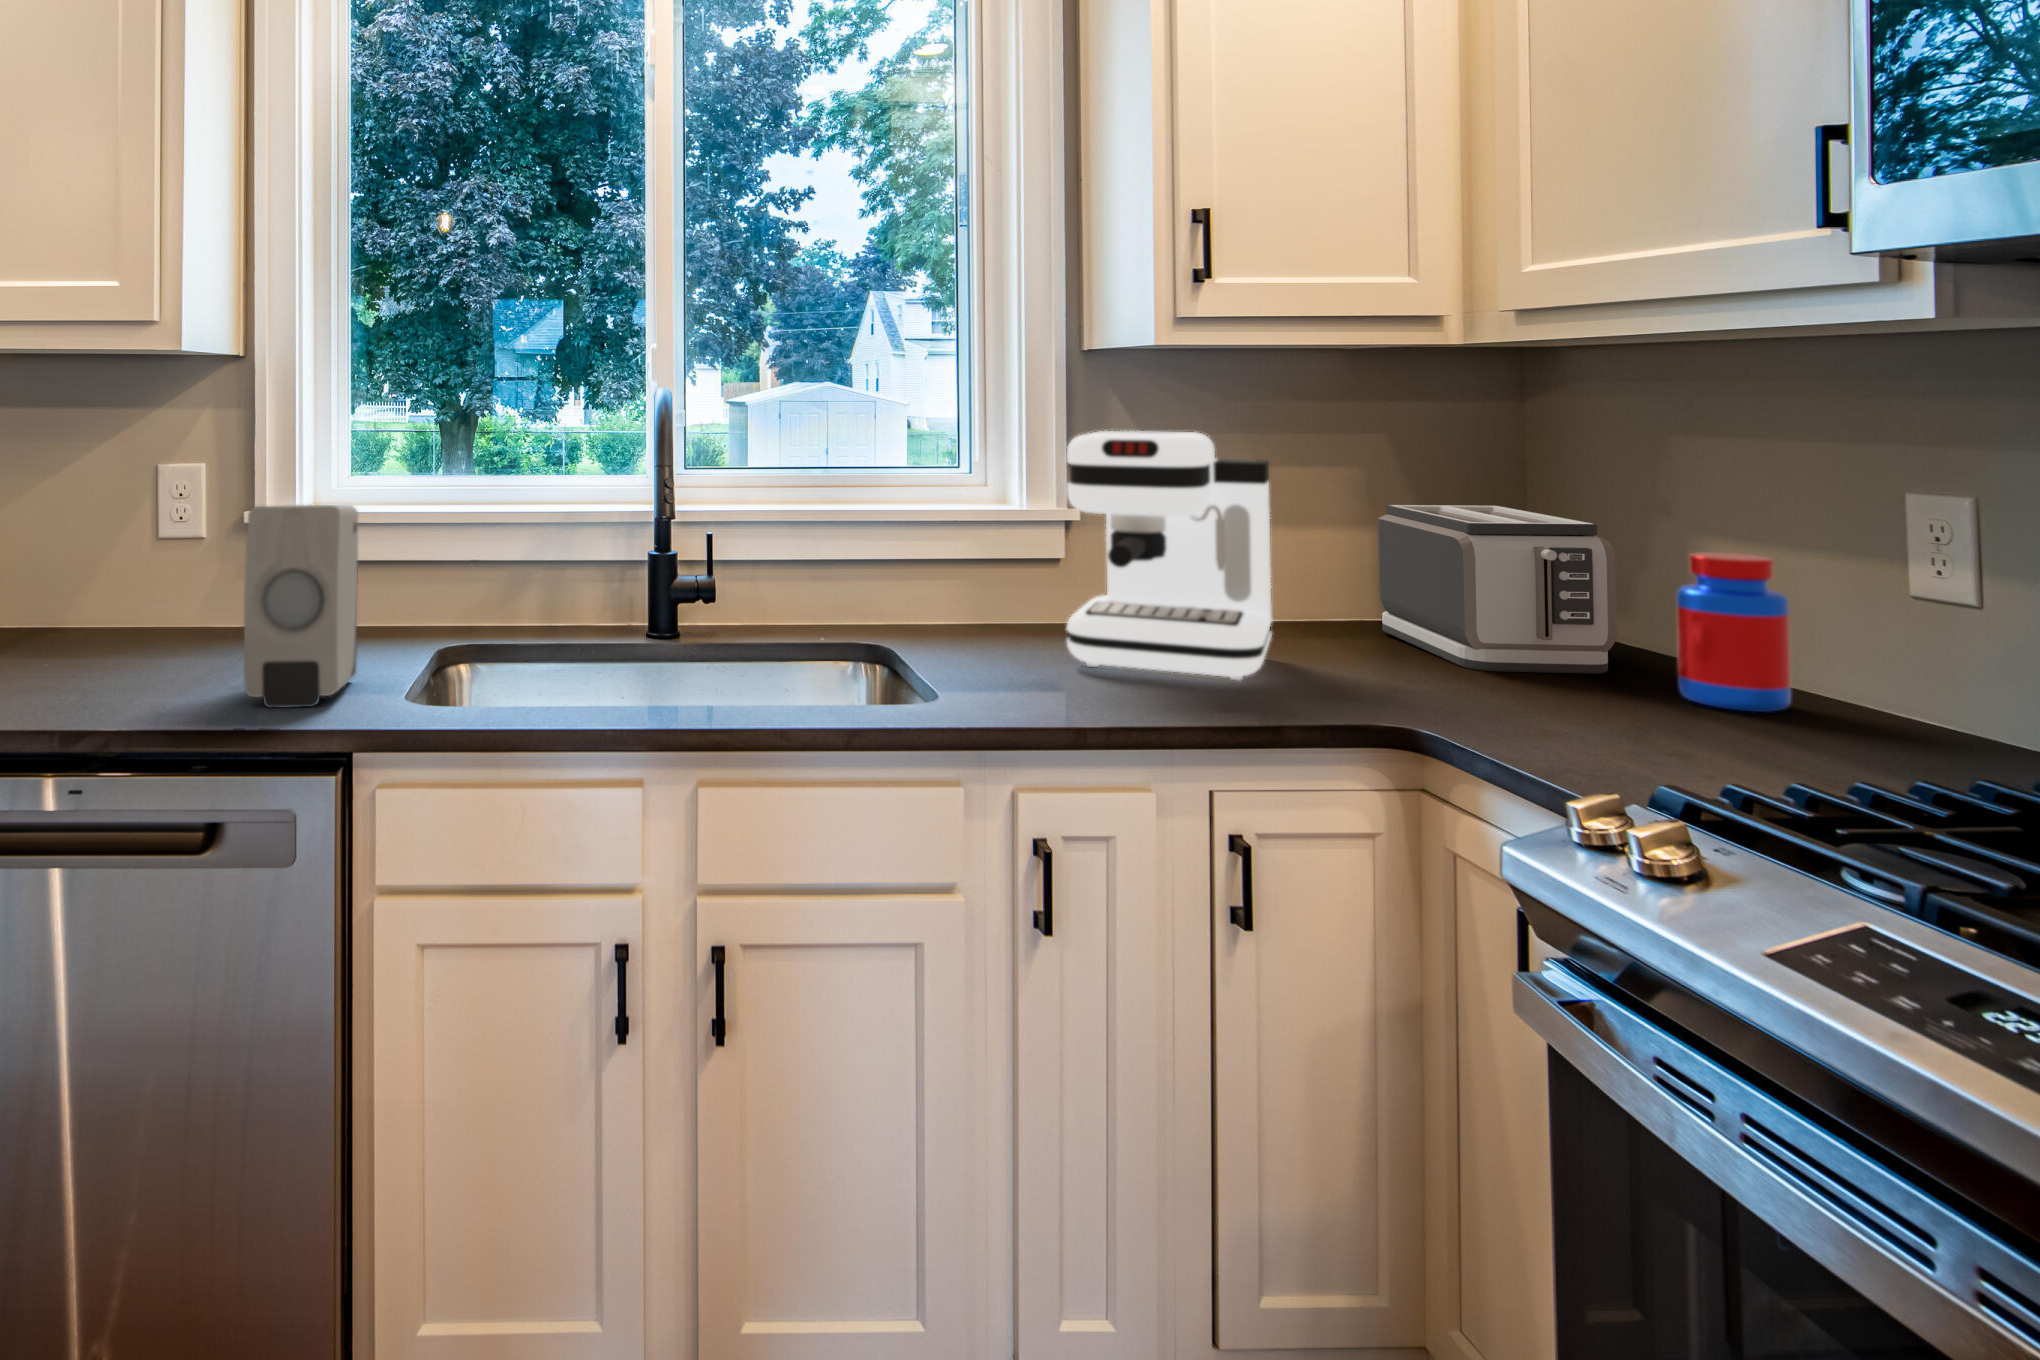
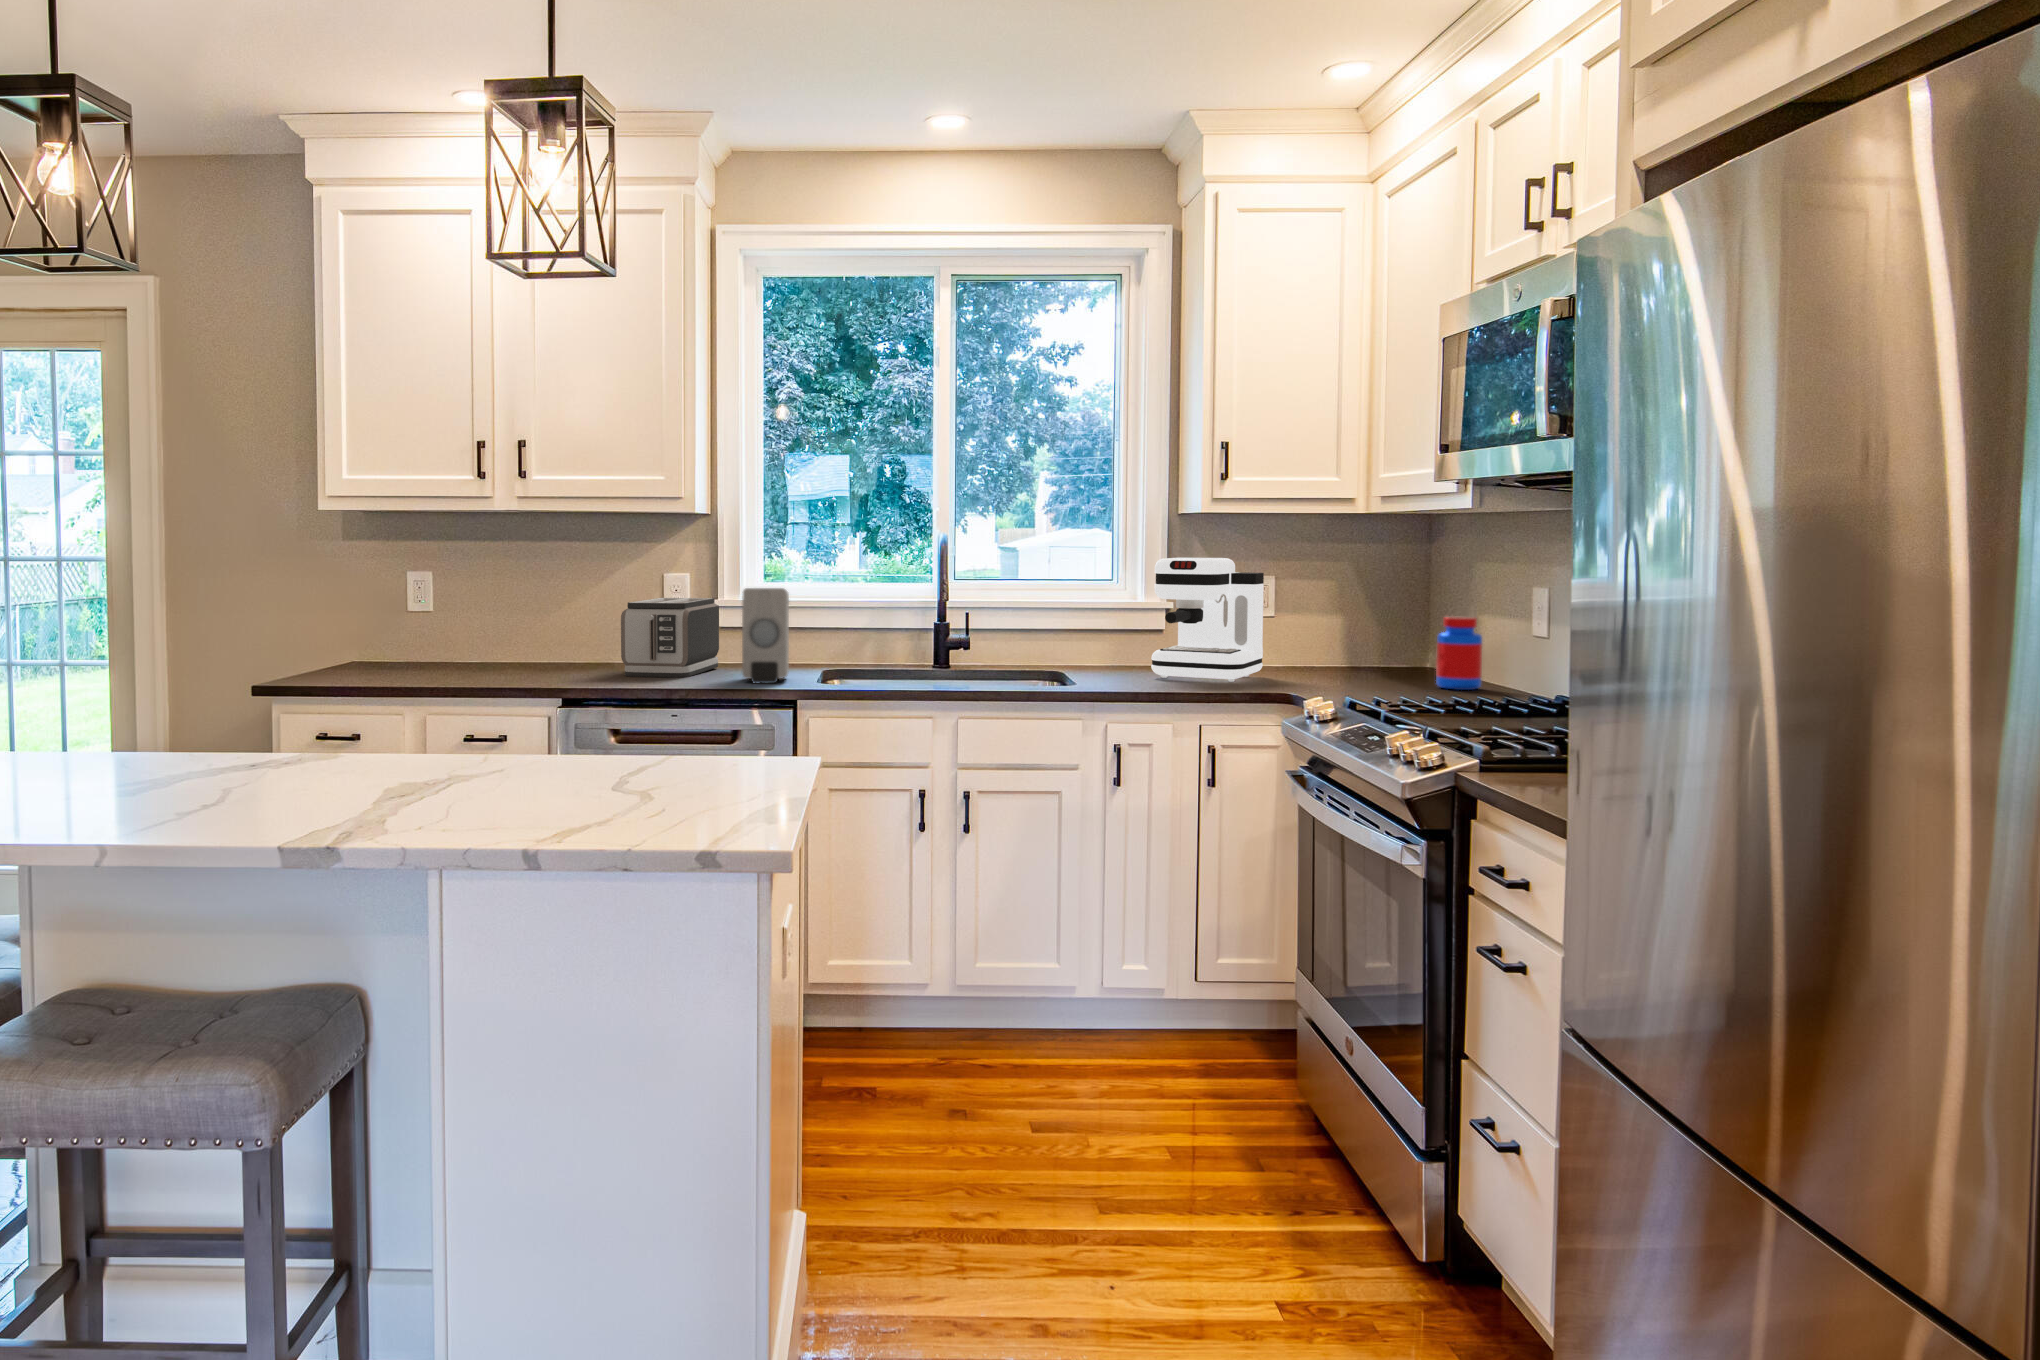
toaster: present [1378,505,1617,674] -> present [621,598,719,678]

